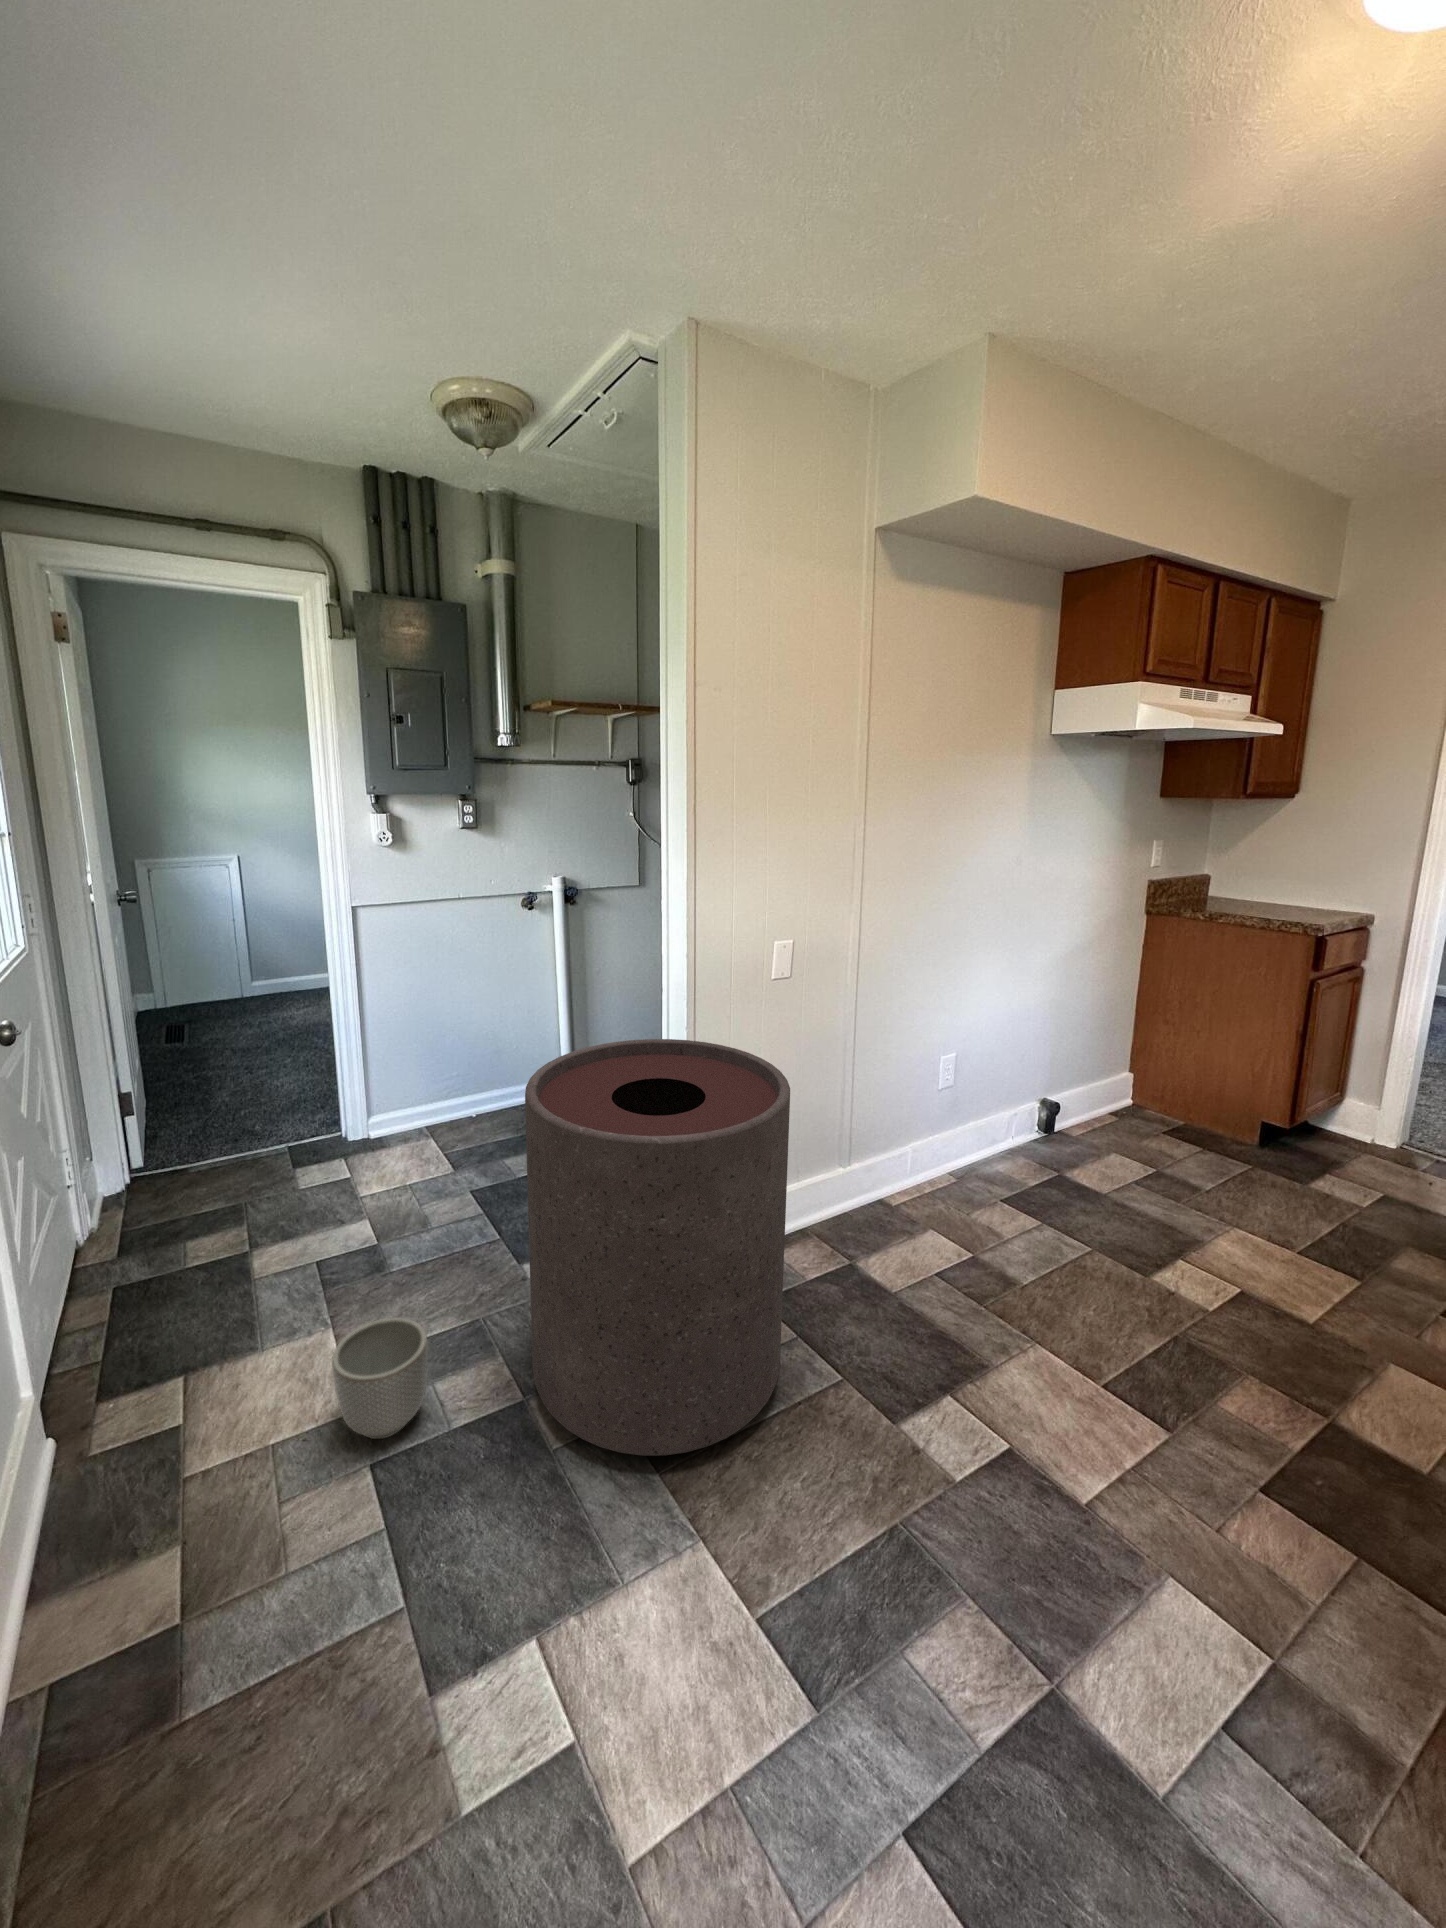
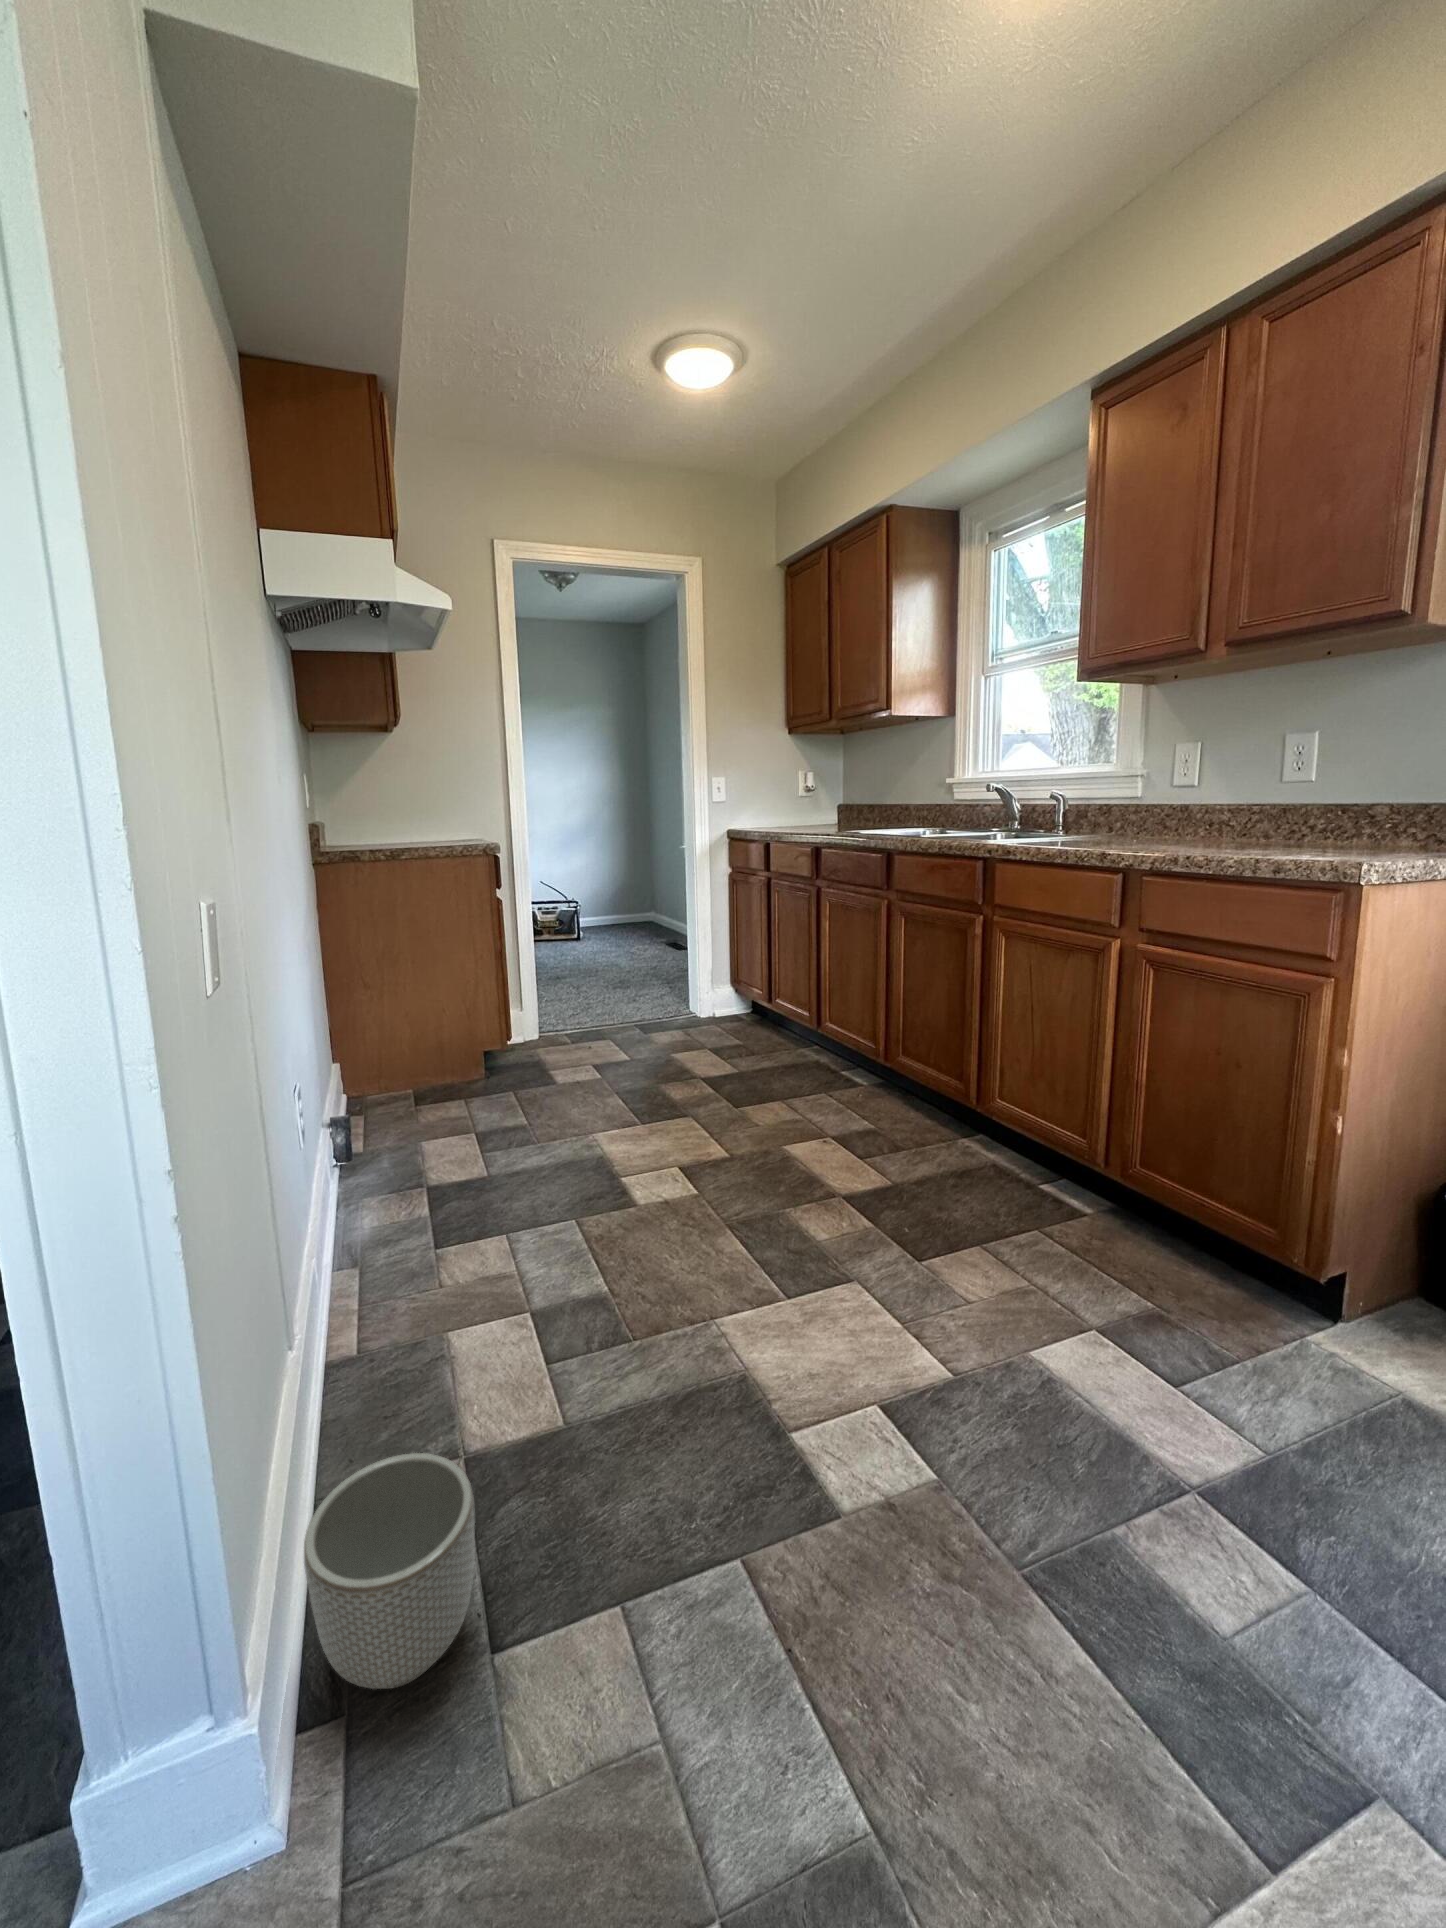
trash can: present [525,1039,790,1455] -> none [294,941,637,1419]

